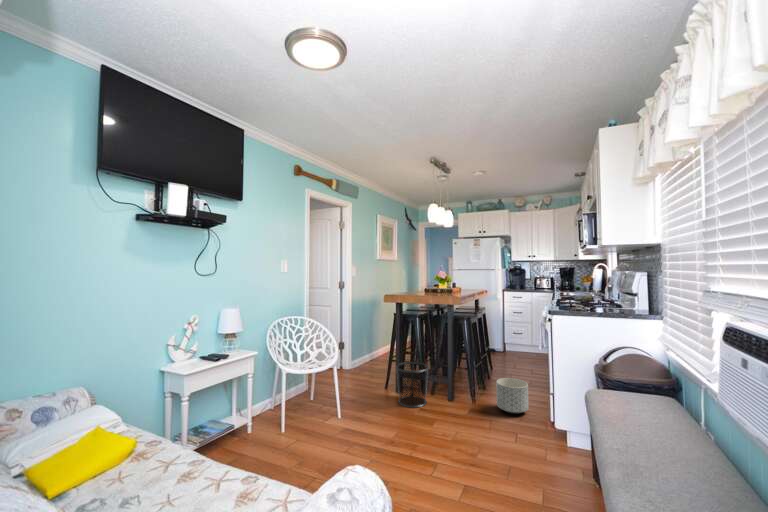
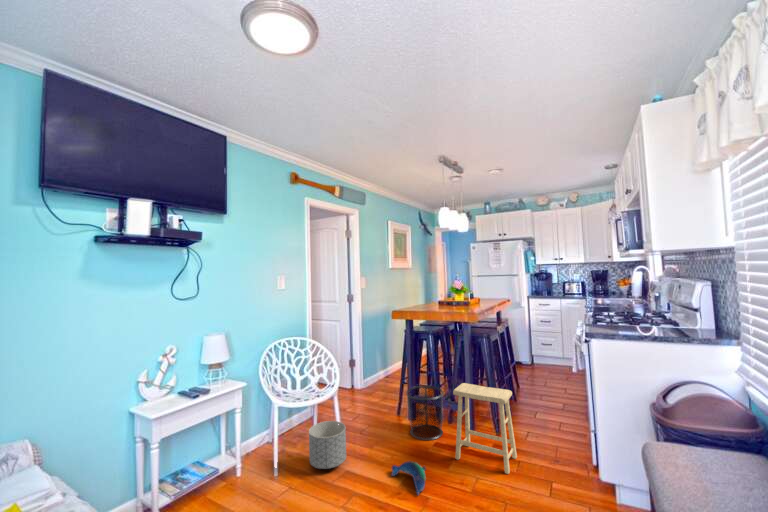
footstool: none [439,357,490,430] -> present [453,383,517,474]
planter: present [497,378,528,414] -> present [309,421,346,469]
plush toy: none [385,420,415,444] -> present [392,461,426,495]

